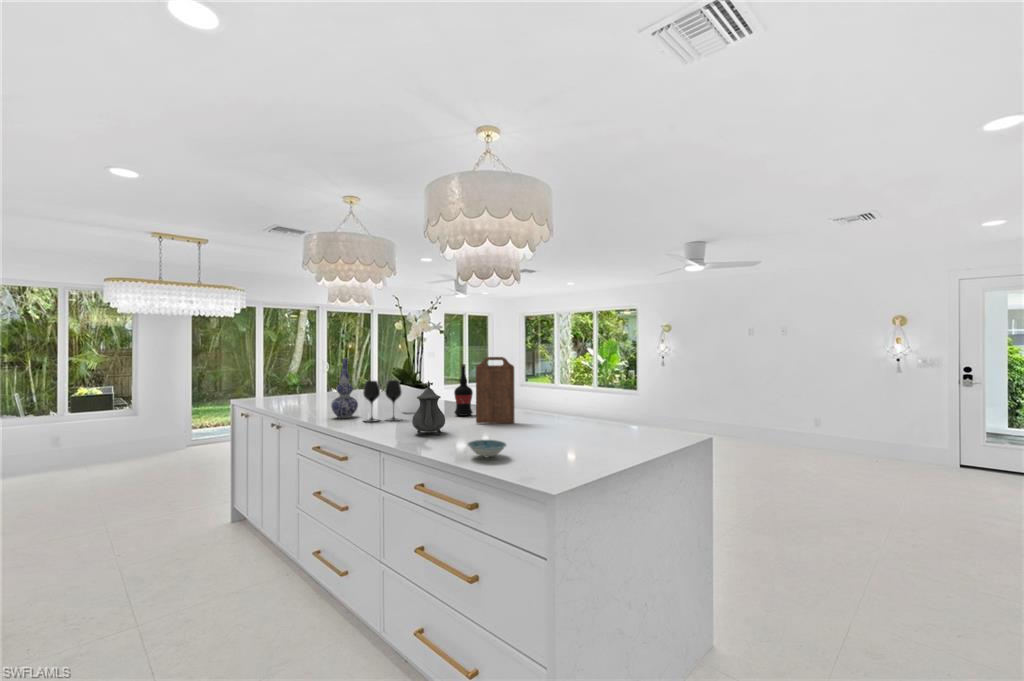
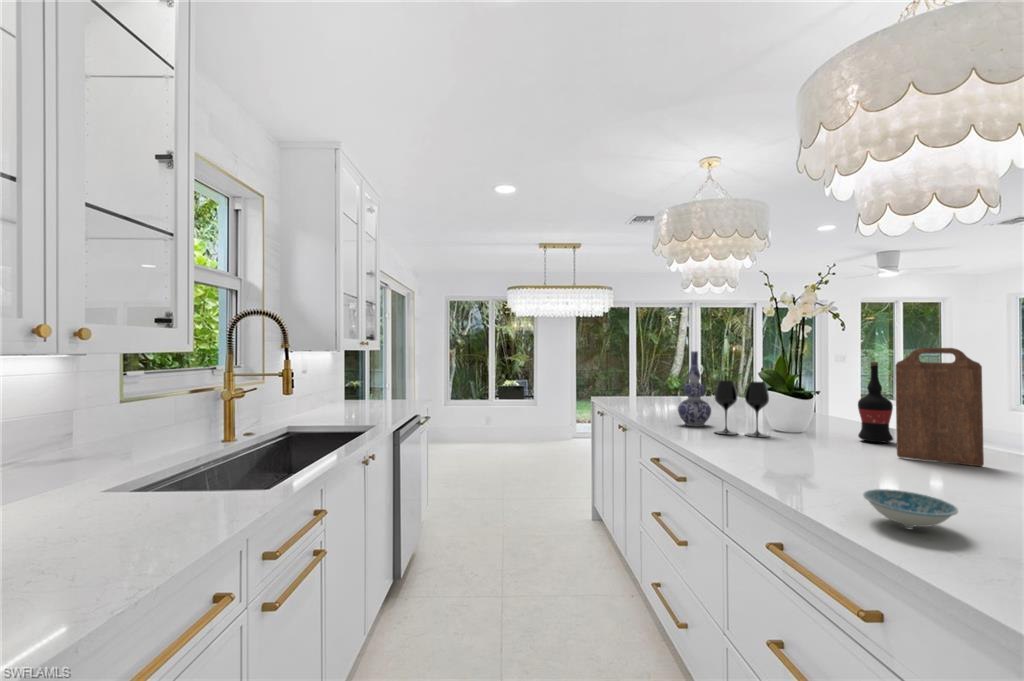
teapot: present [412,381,445,436] -> none [775,382,833,467]

